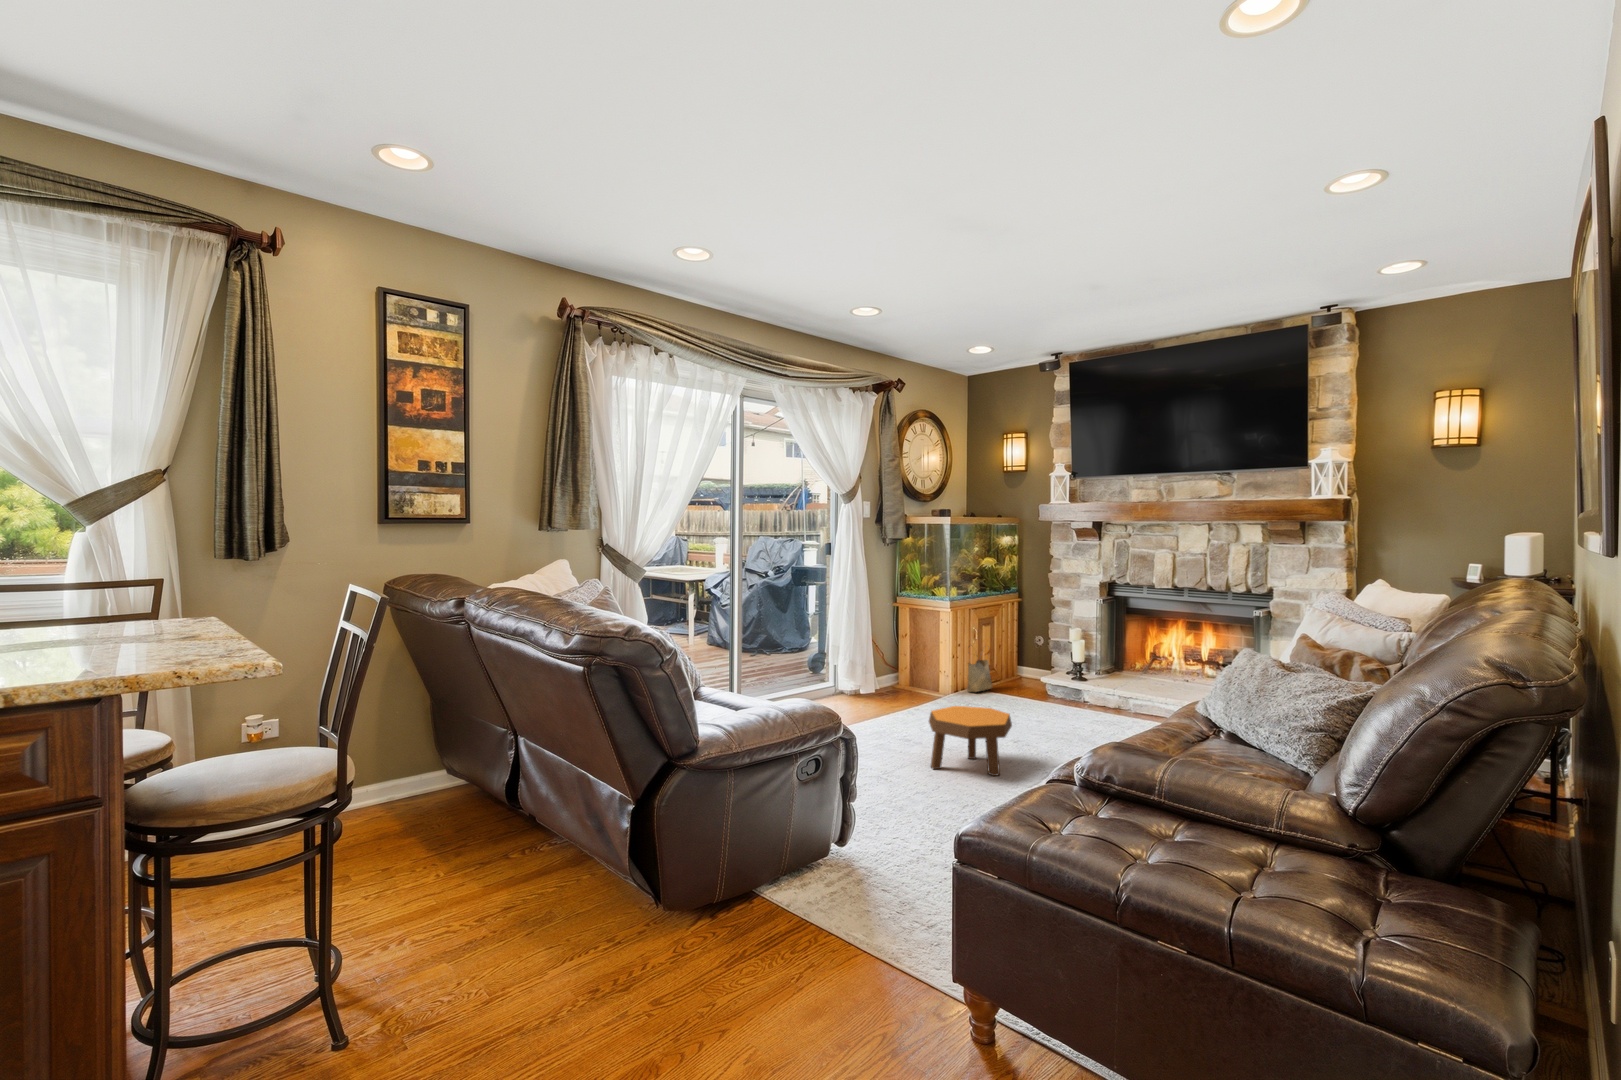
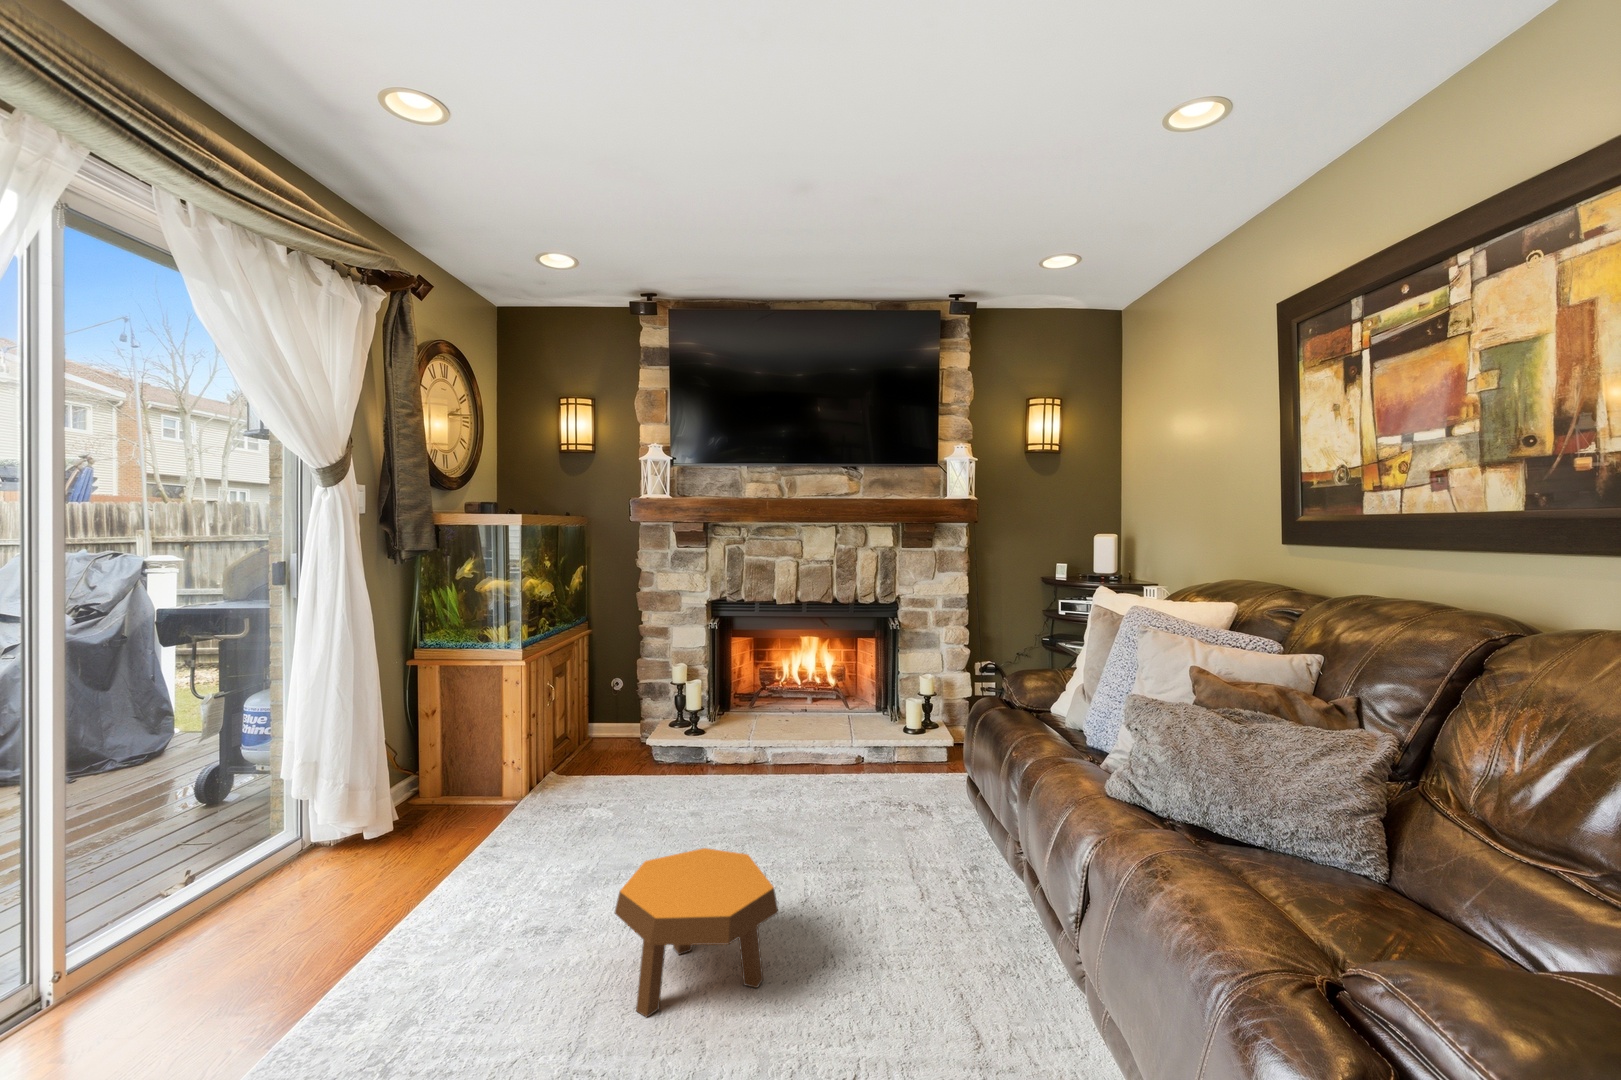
woven basket: present [967,660,992,692] -> none [547,709,582,785]

